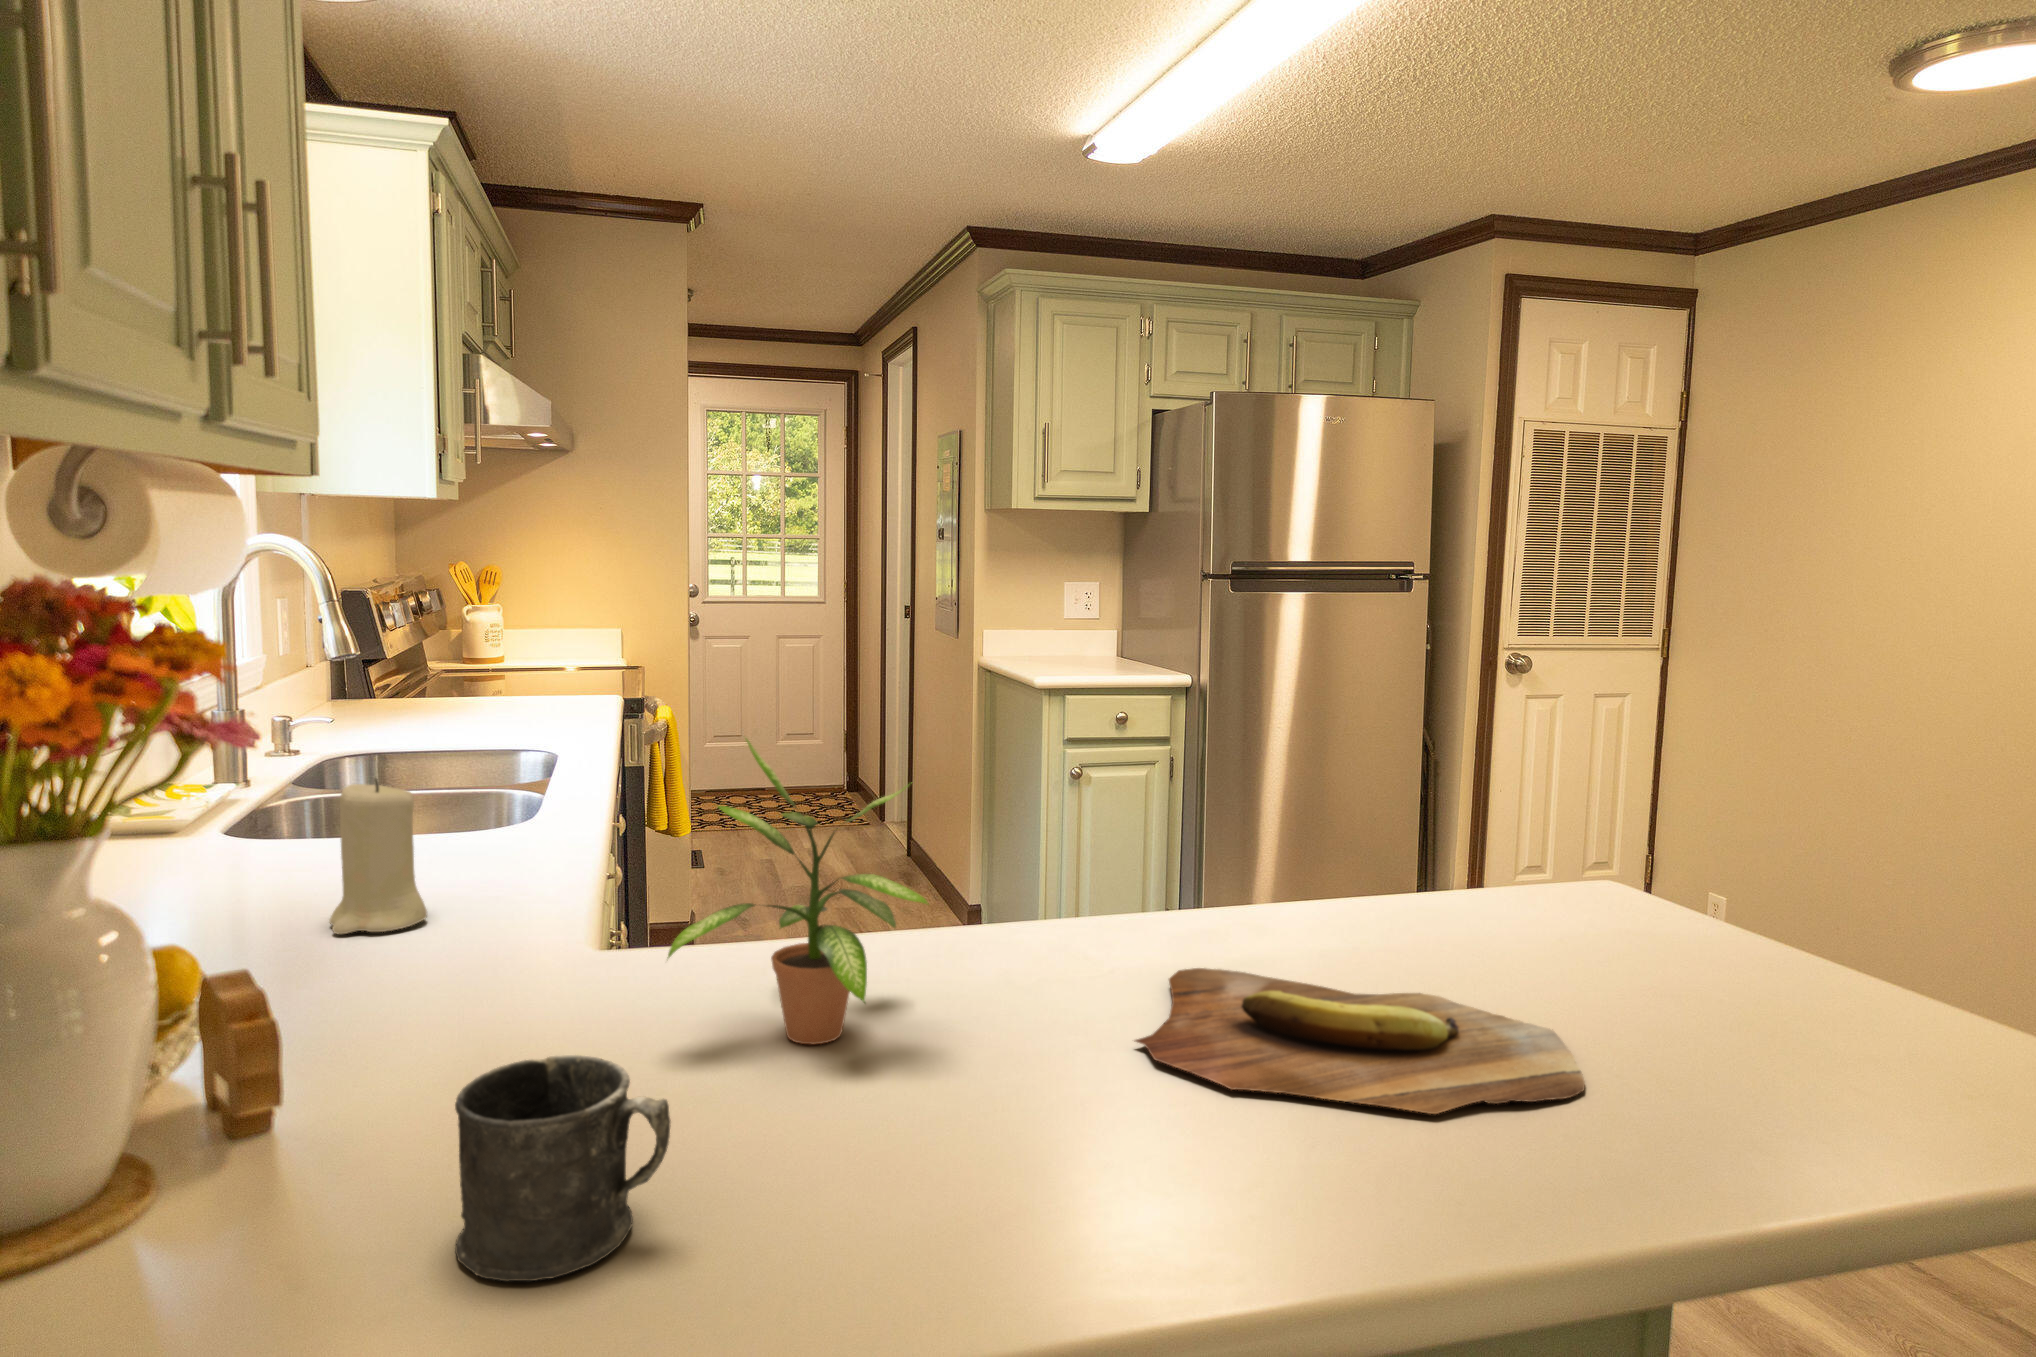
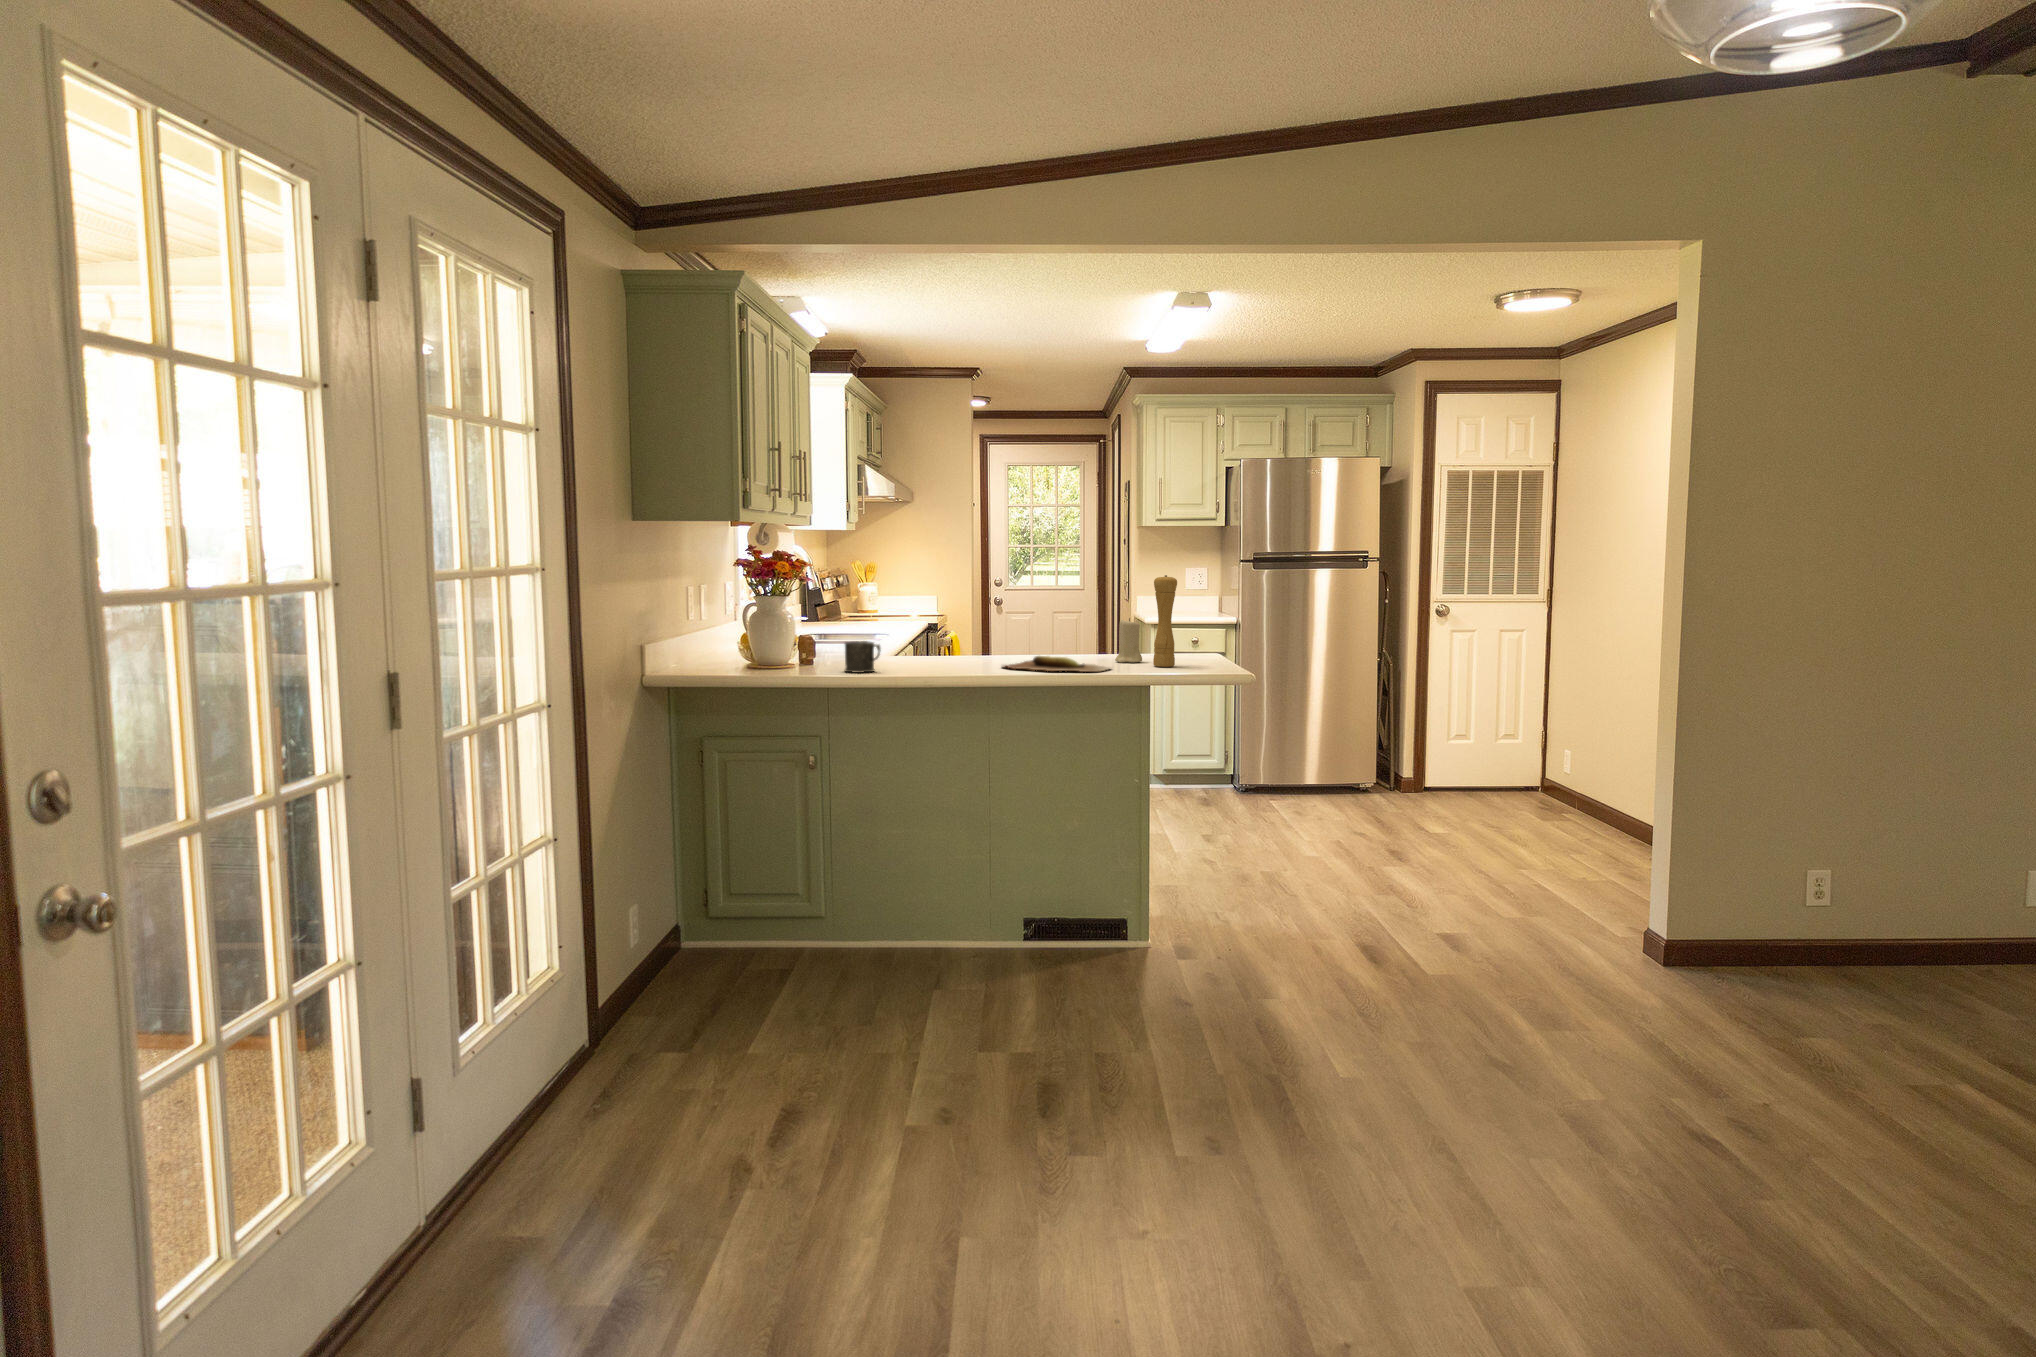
pepper mill: none [1591,671,1696,986] -> present [1153,575,1177,667]
potted plant: present [667,739,928,1044] -> none [890,588,952,664]
candle: present [329,778,427,934] -> present [1115,618,1142,663]

